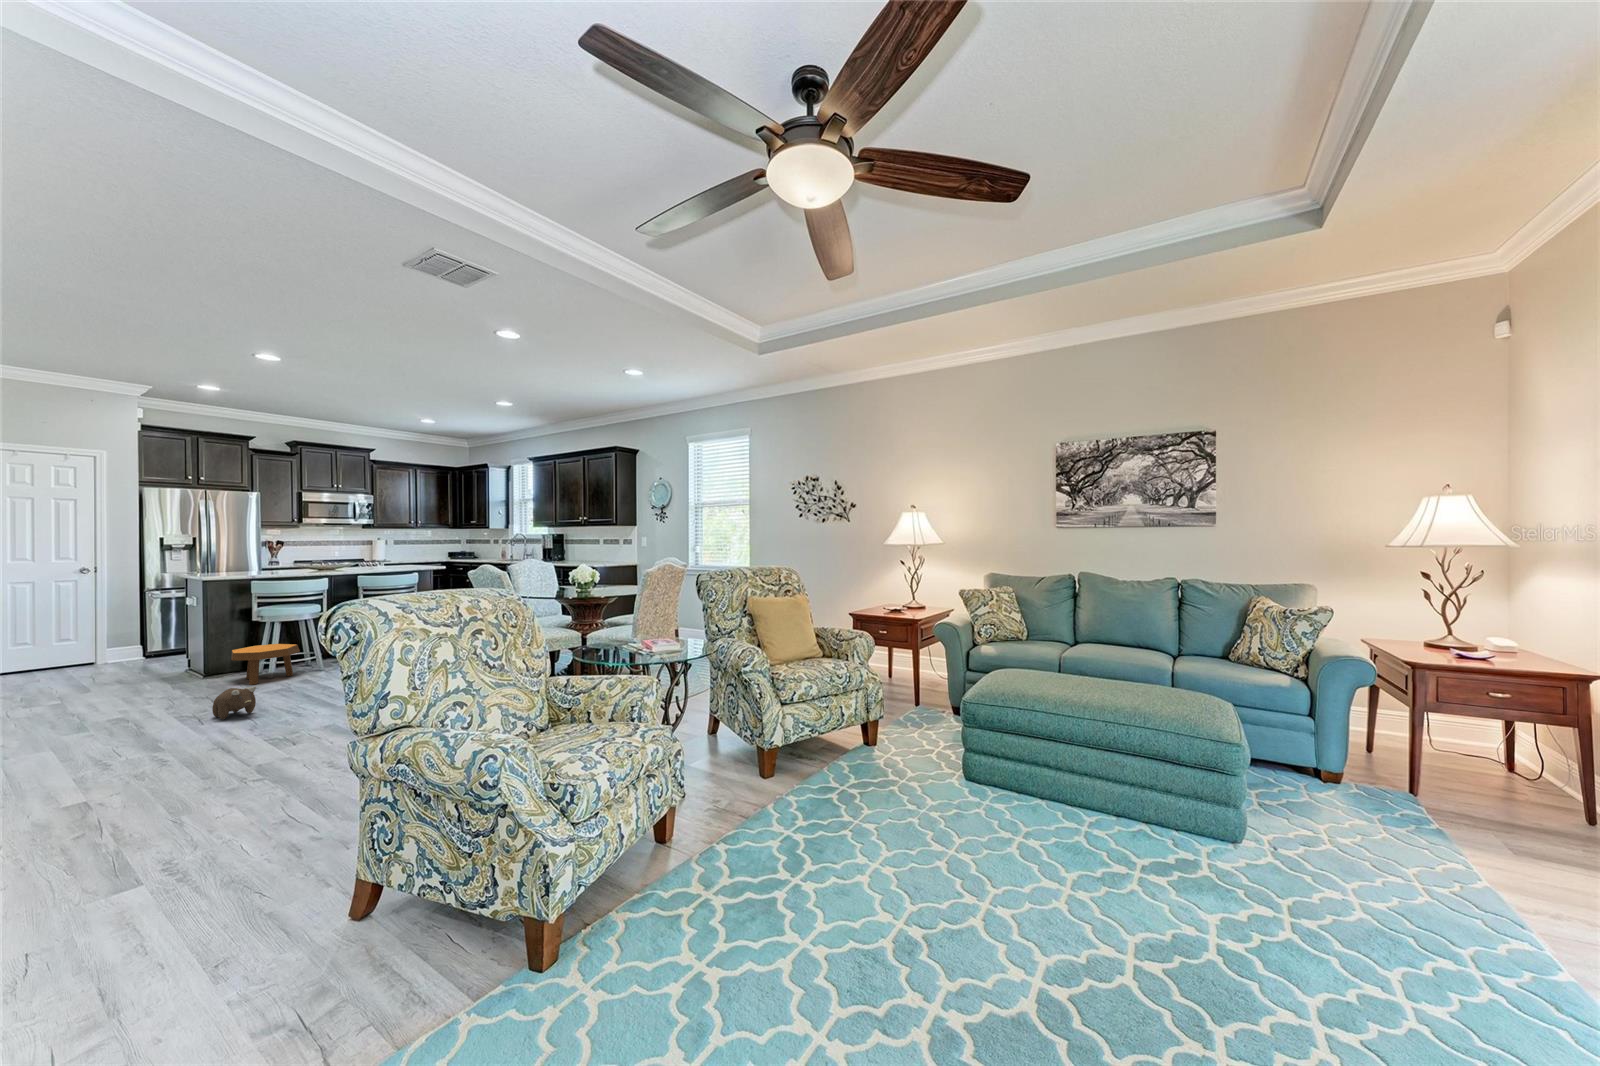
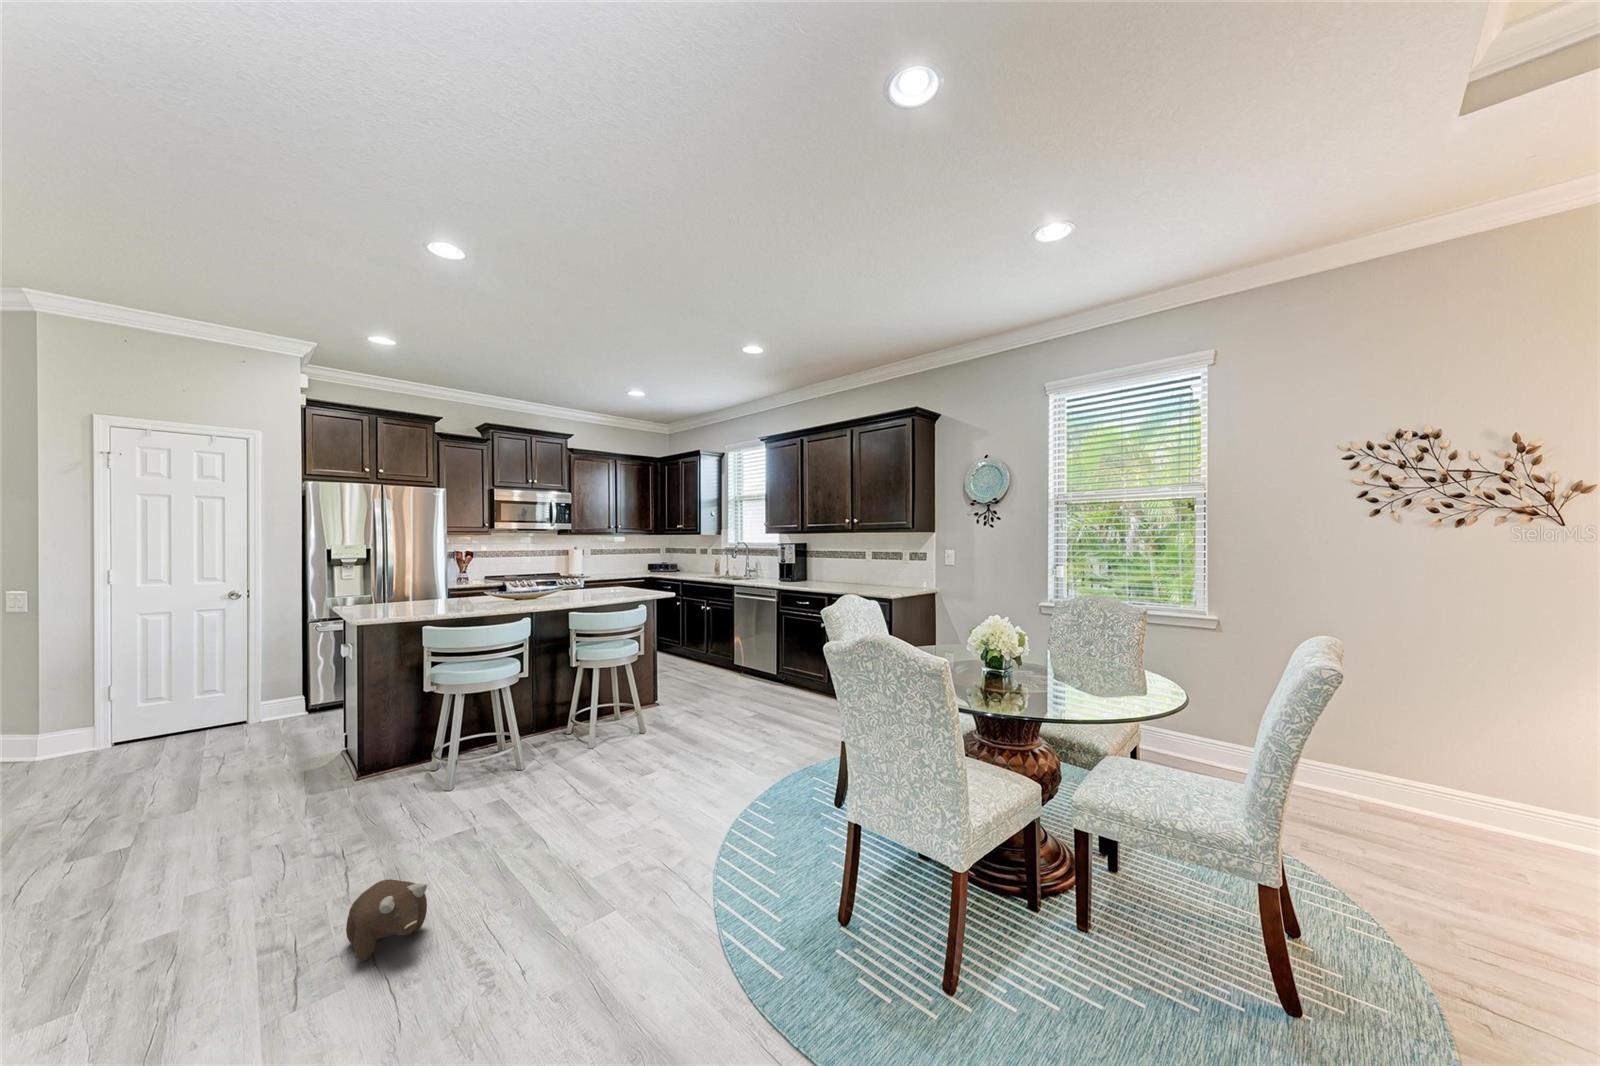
footstool: present [231,644,300,685] -> none [399,720,498,803]

